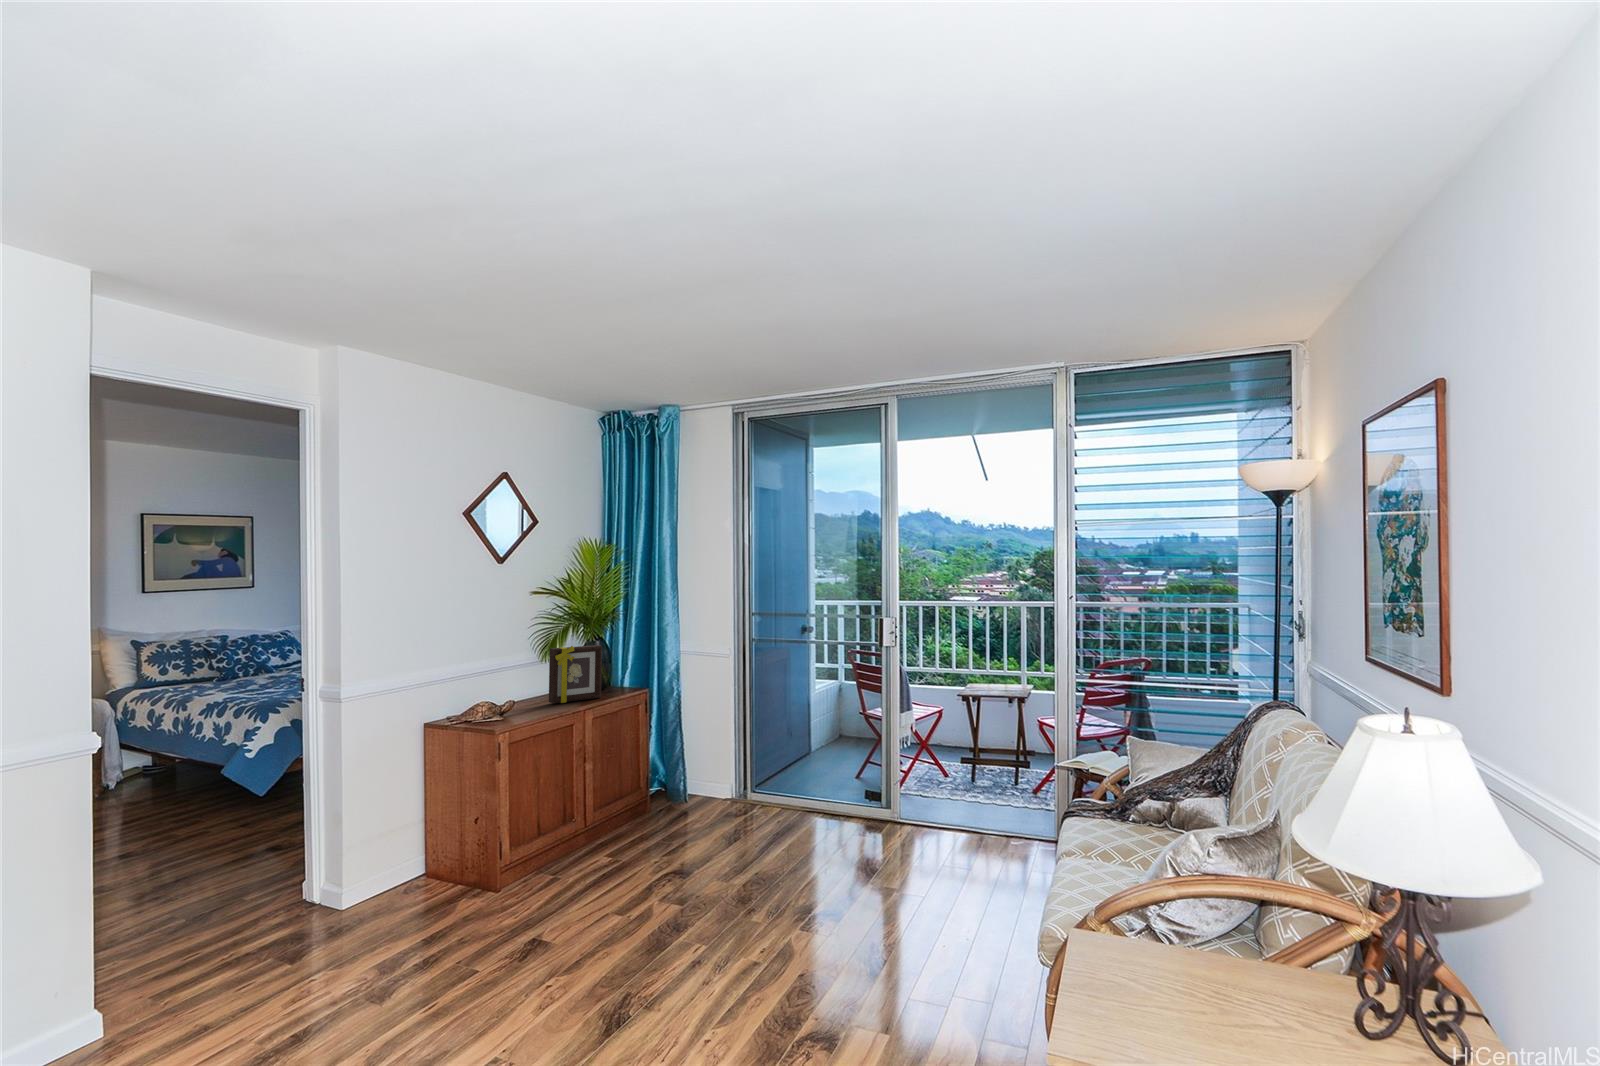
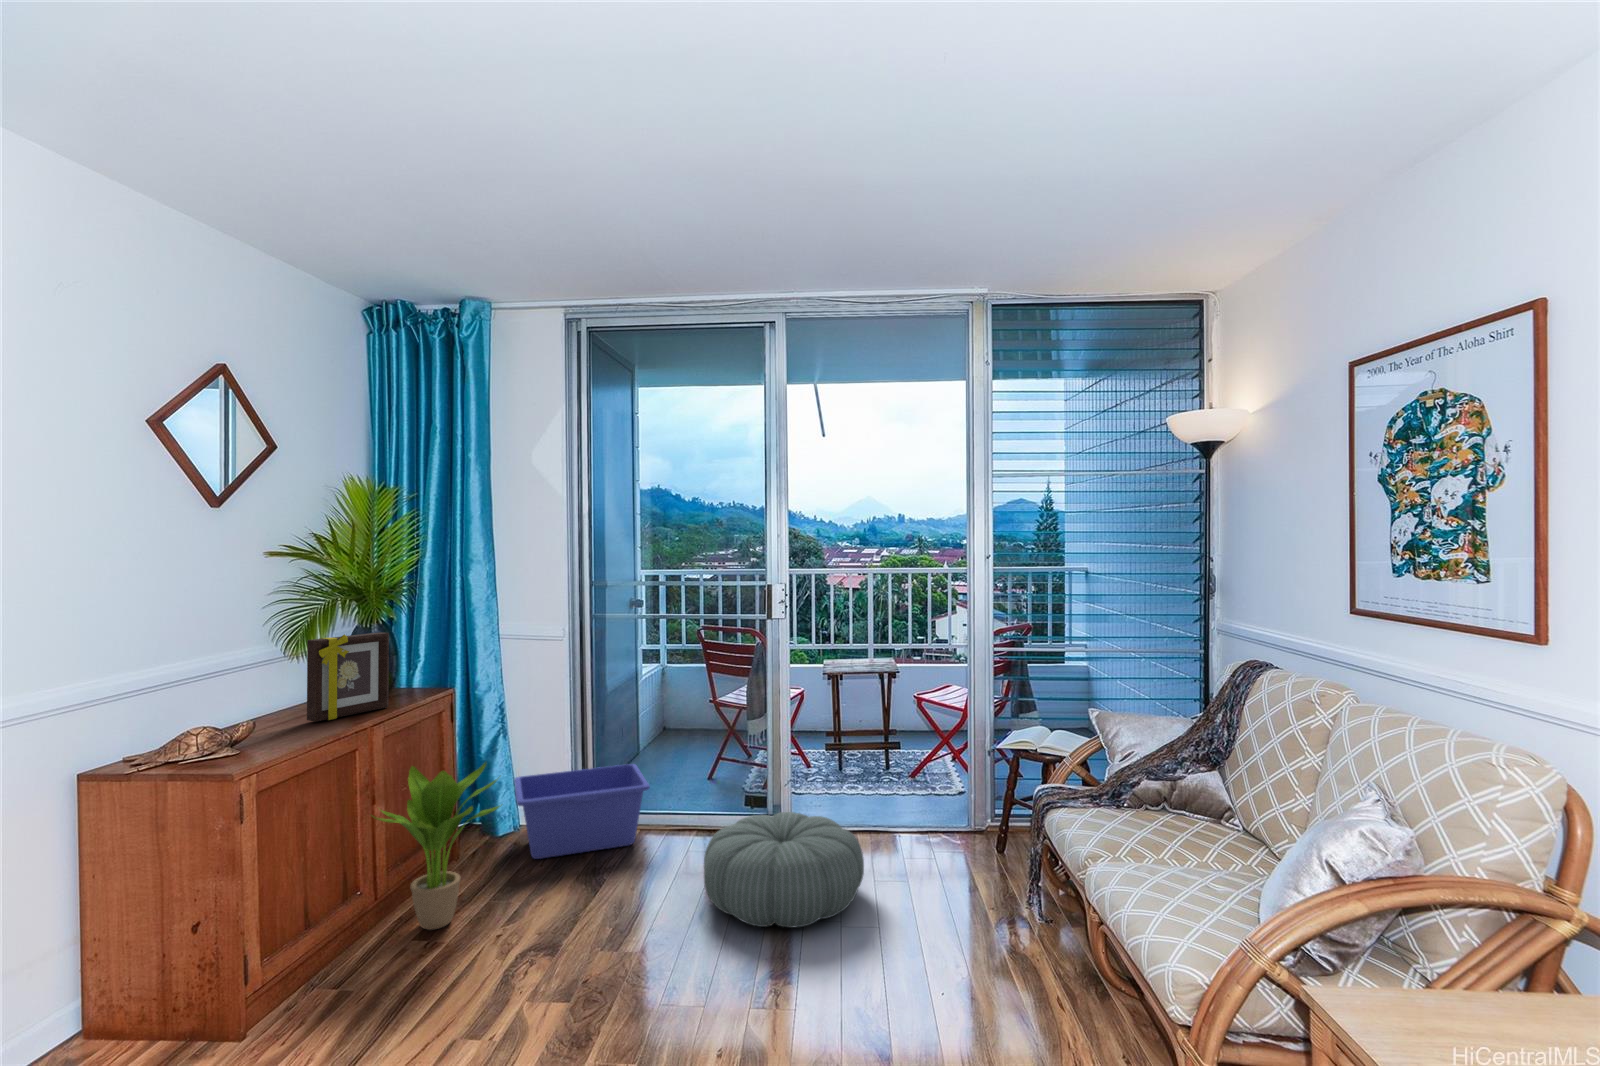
potted plant: none [578,739,666,854] -> present [373,763,502,930]
storage bin: none [688,757,786,820] -> present [514,764,650,859]
pouf: none [801,802,929,888] -> present [704,812,864,928]

